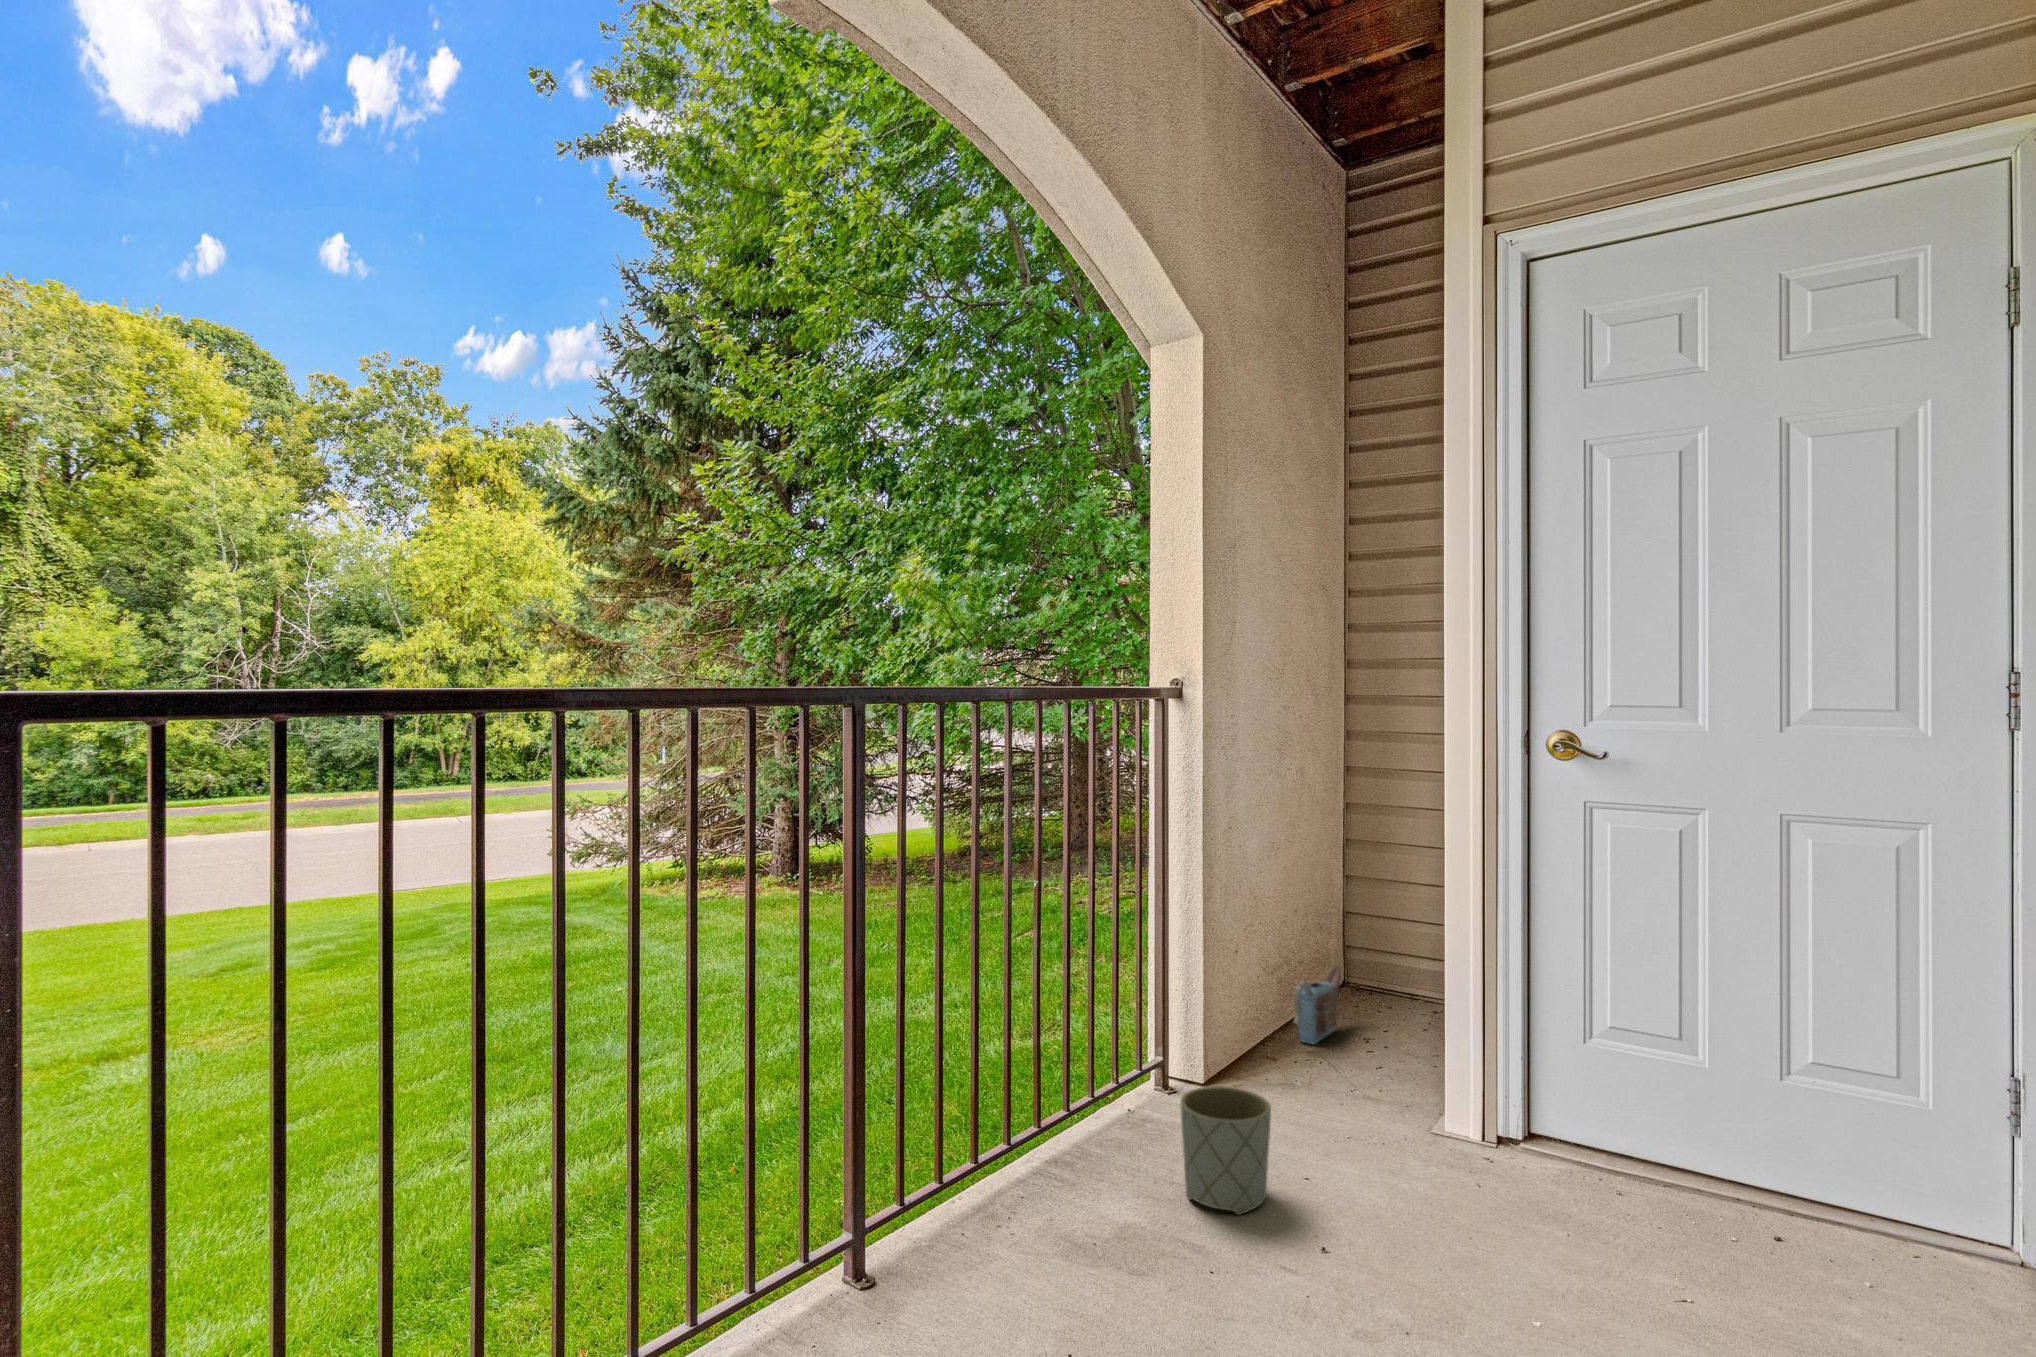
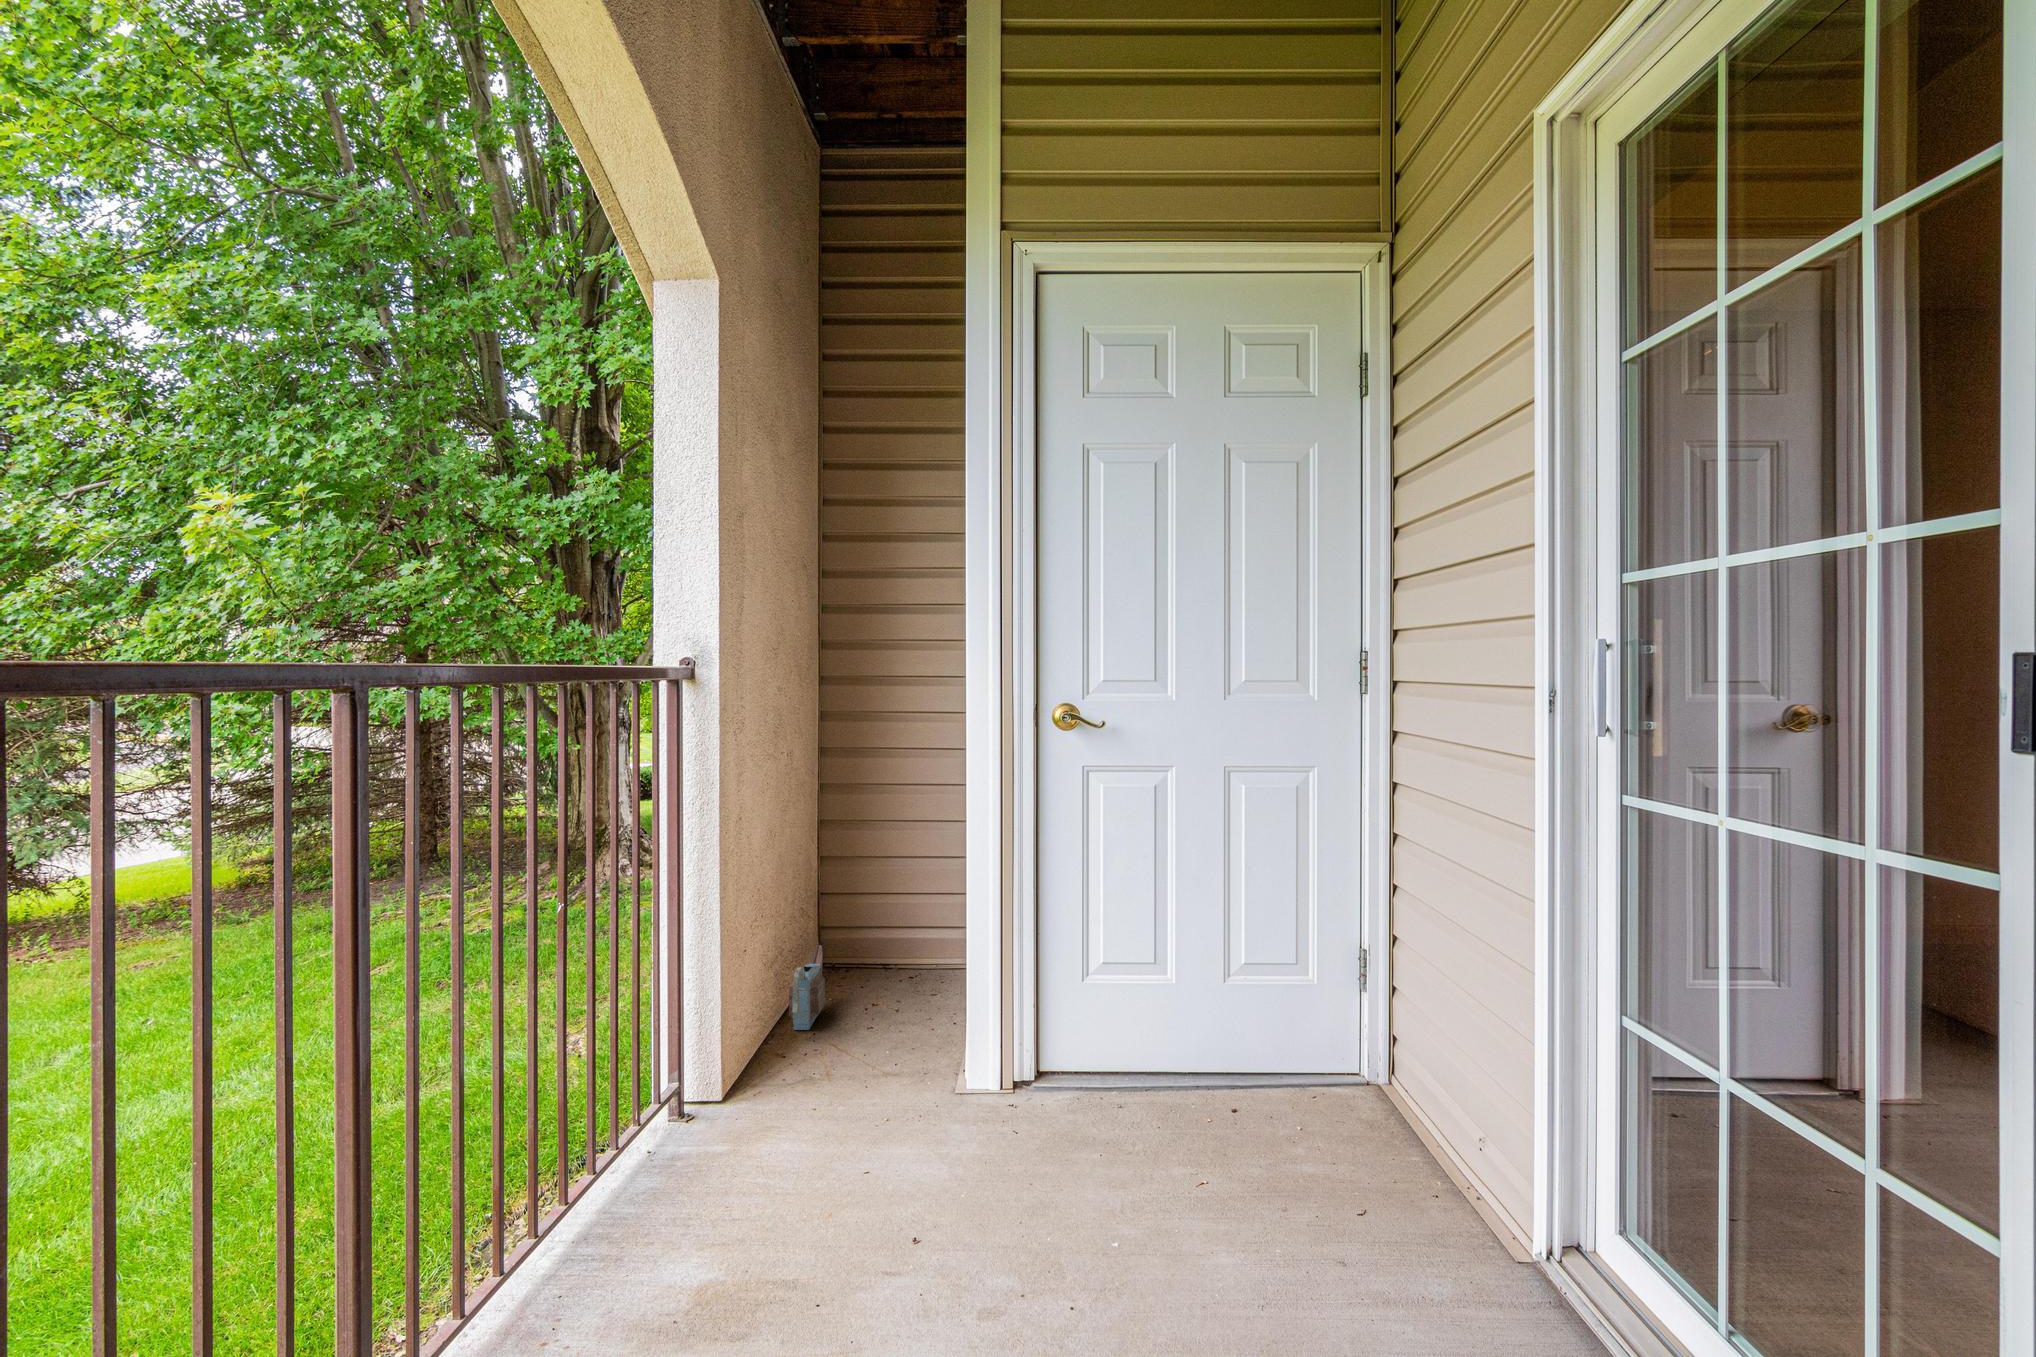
planter: present [1181,1086,1271,1215] -> none [756,1103,857,1246]

